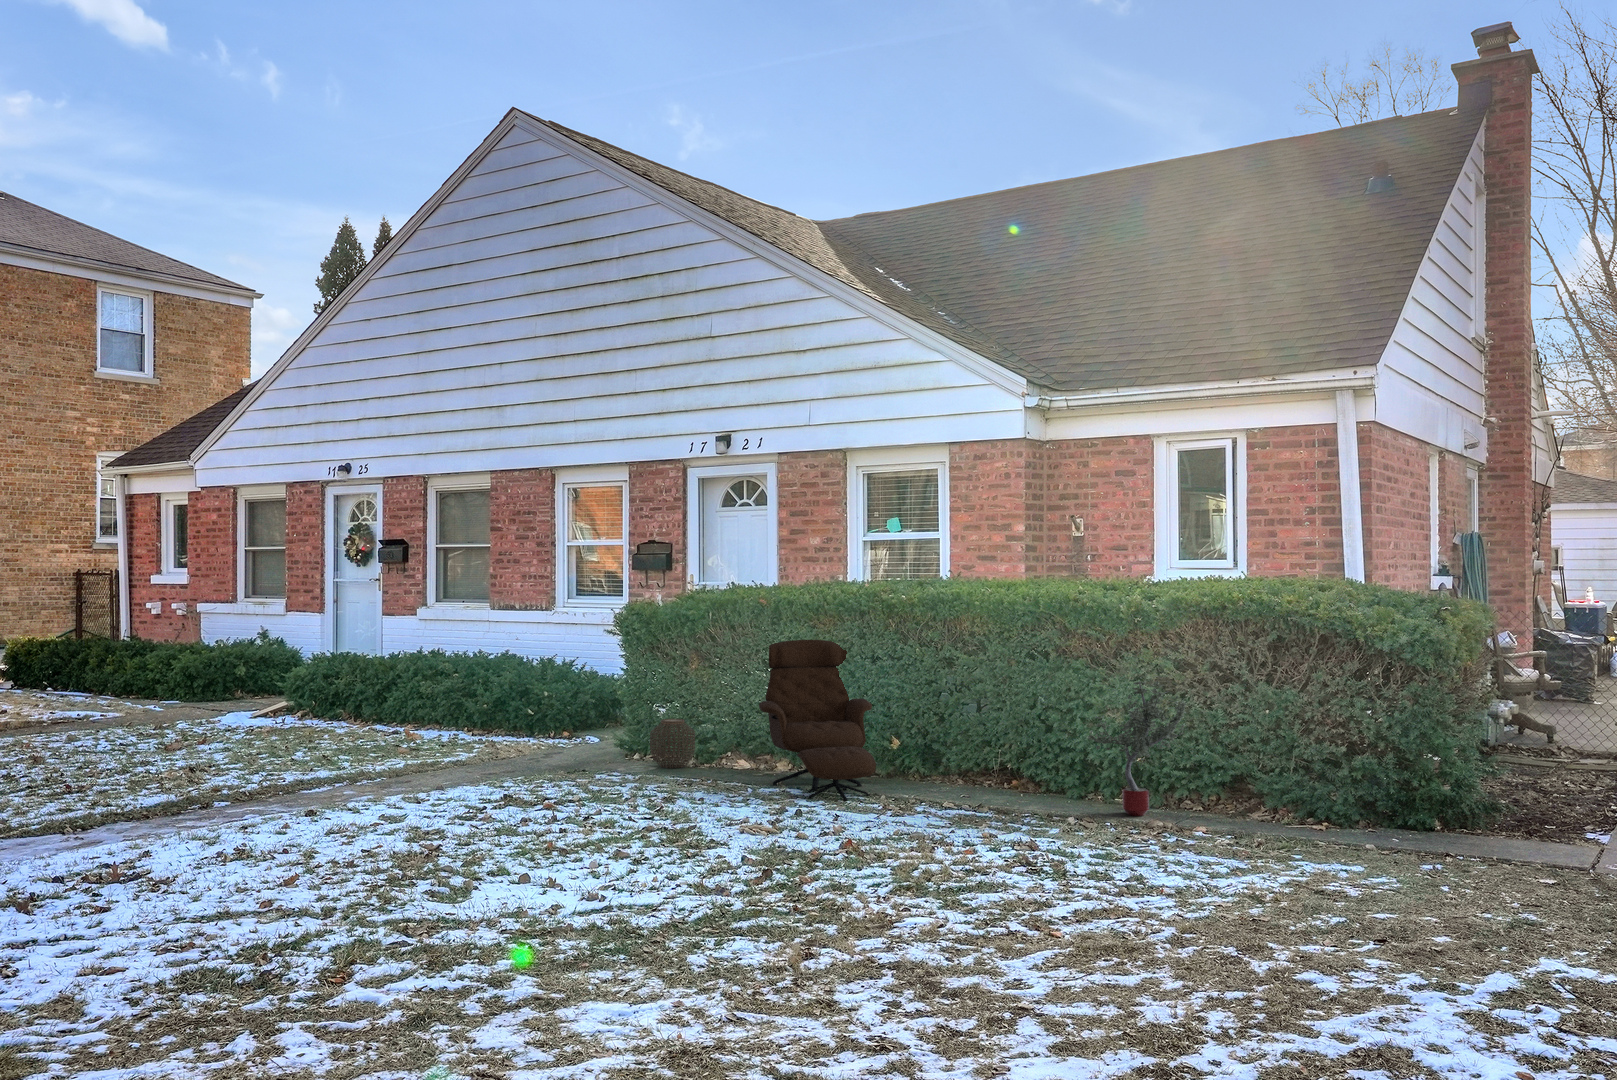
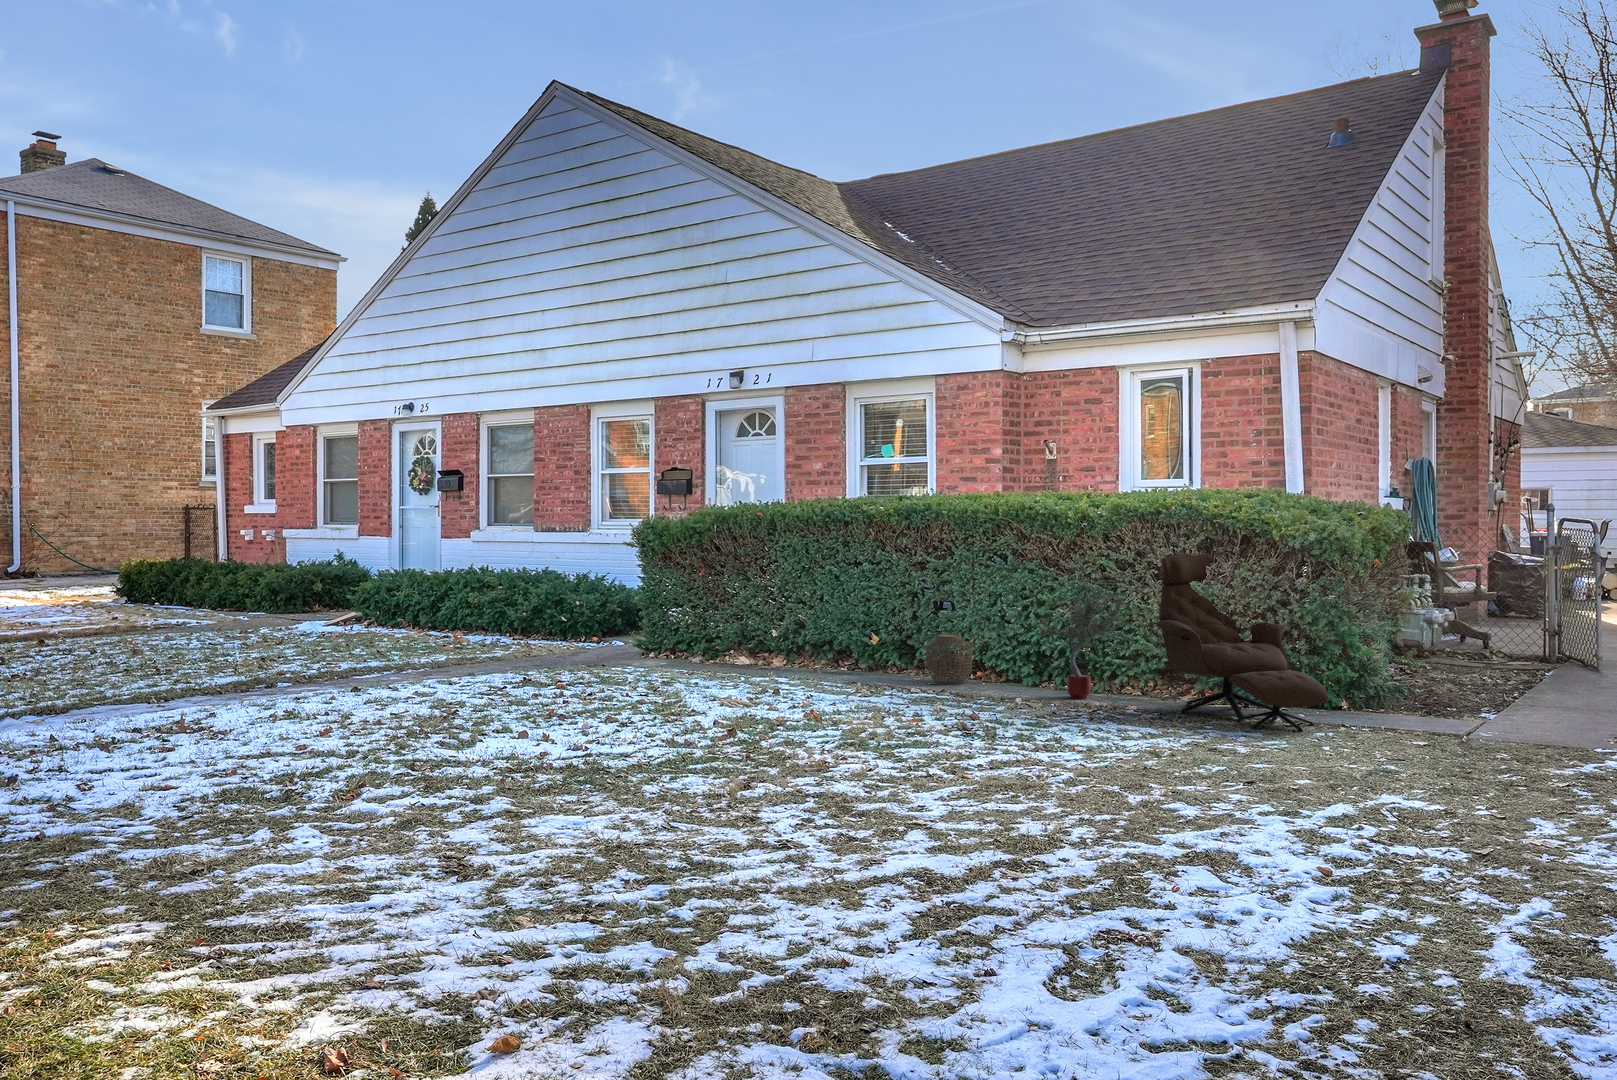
lounge chair: present [759,640,876,801] -> present [1156,553,1328,731]
woven basket: present [650,719,695,768] -> present [926,634,973,685]

